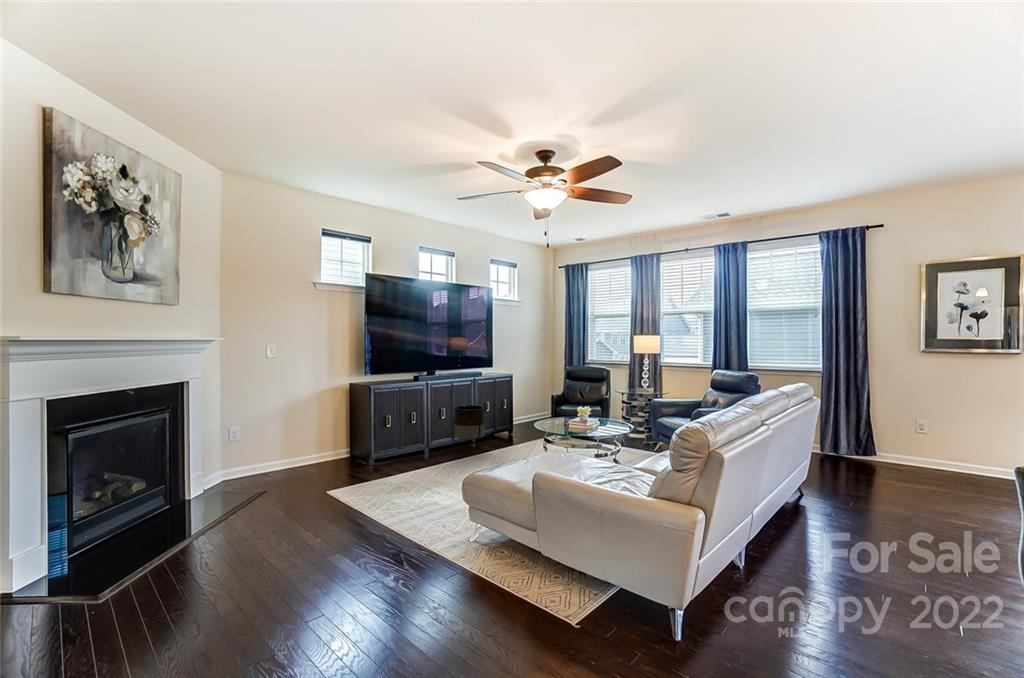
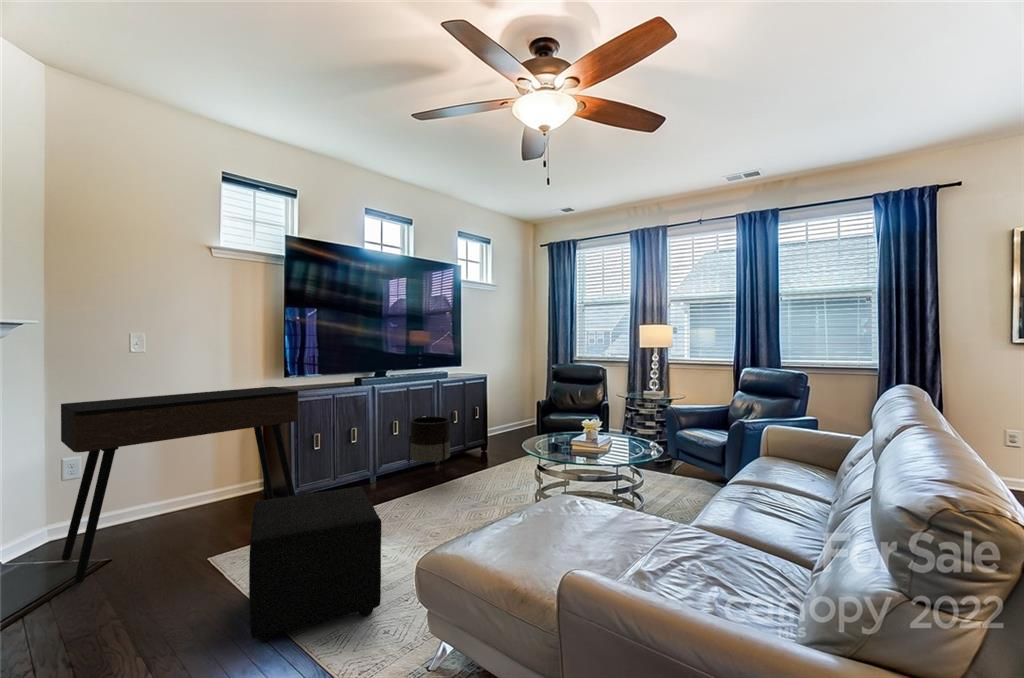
console table: none [236,381,379,502] -> present [61,387,298,583]
ottoman: none [363,445,444,530] -> present [249,487,381,643]

